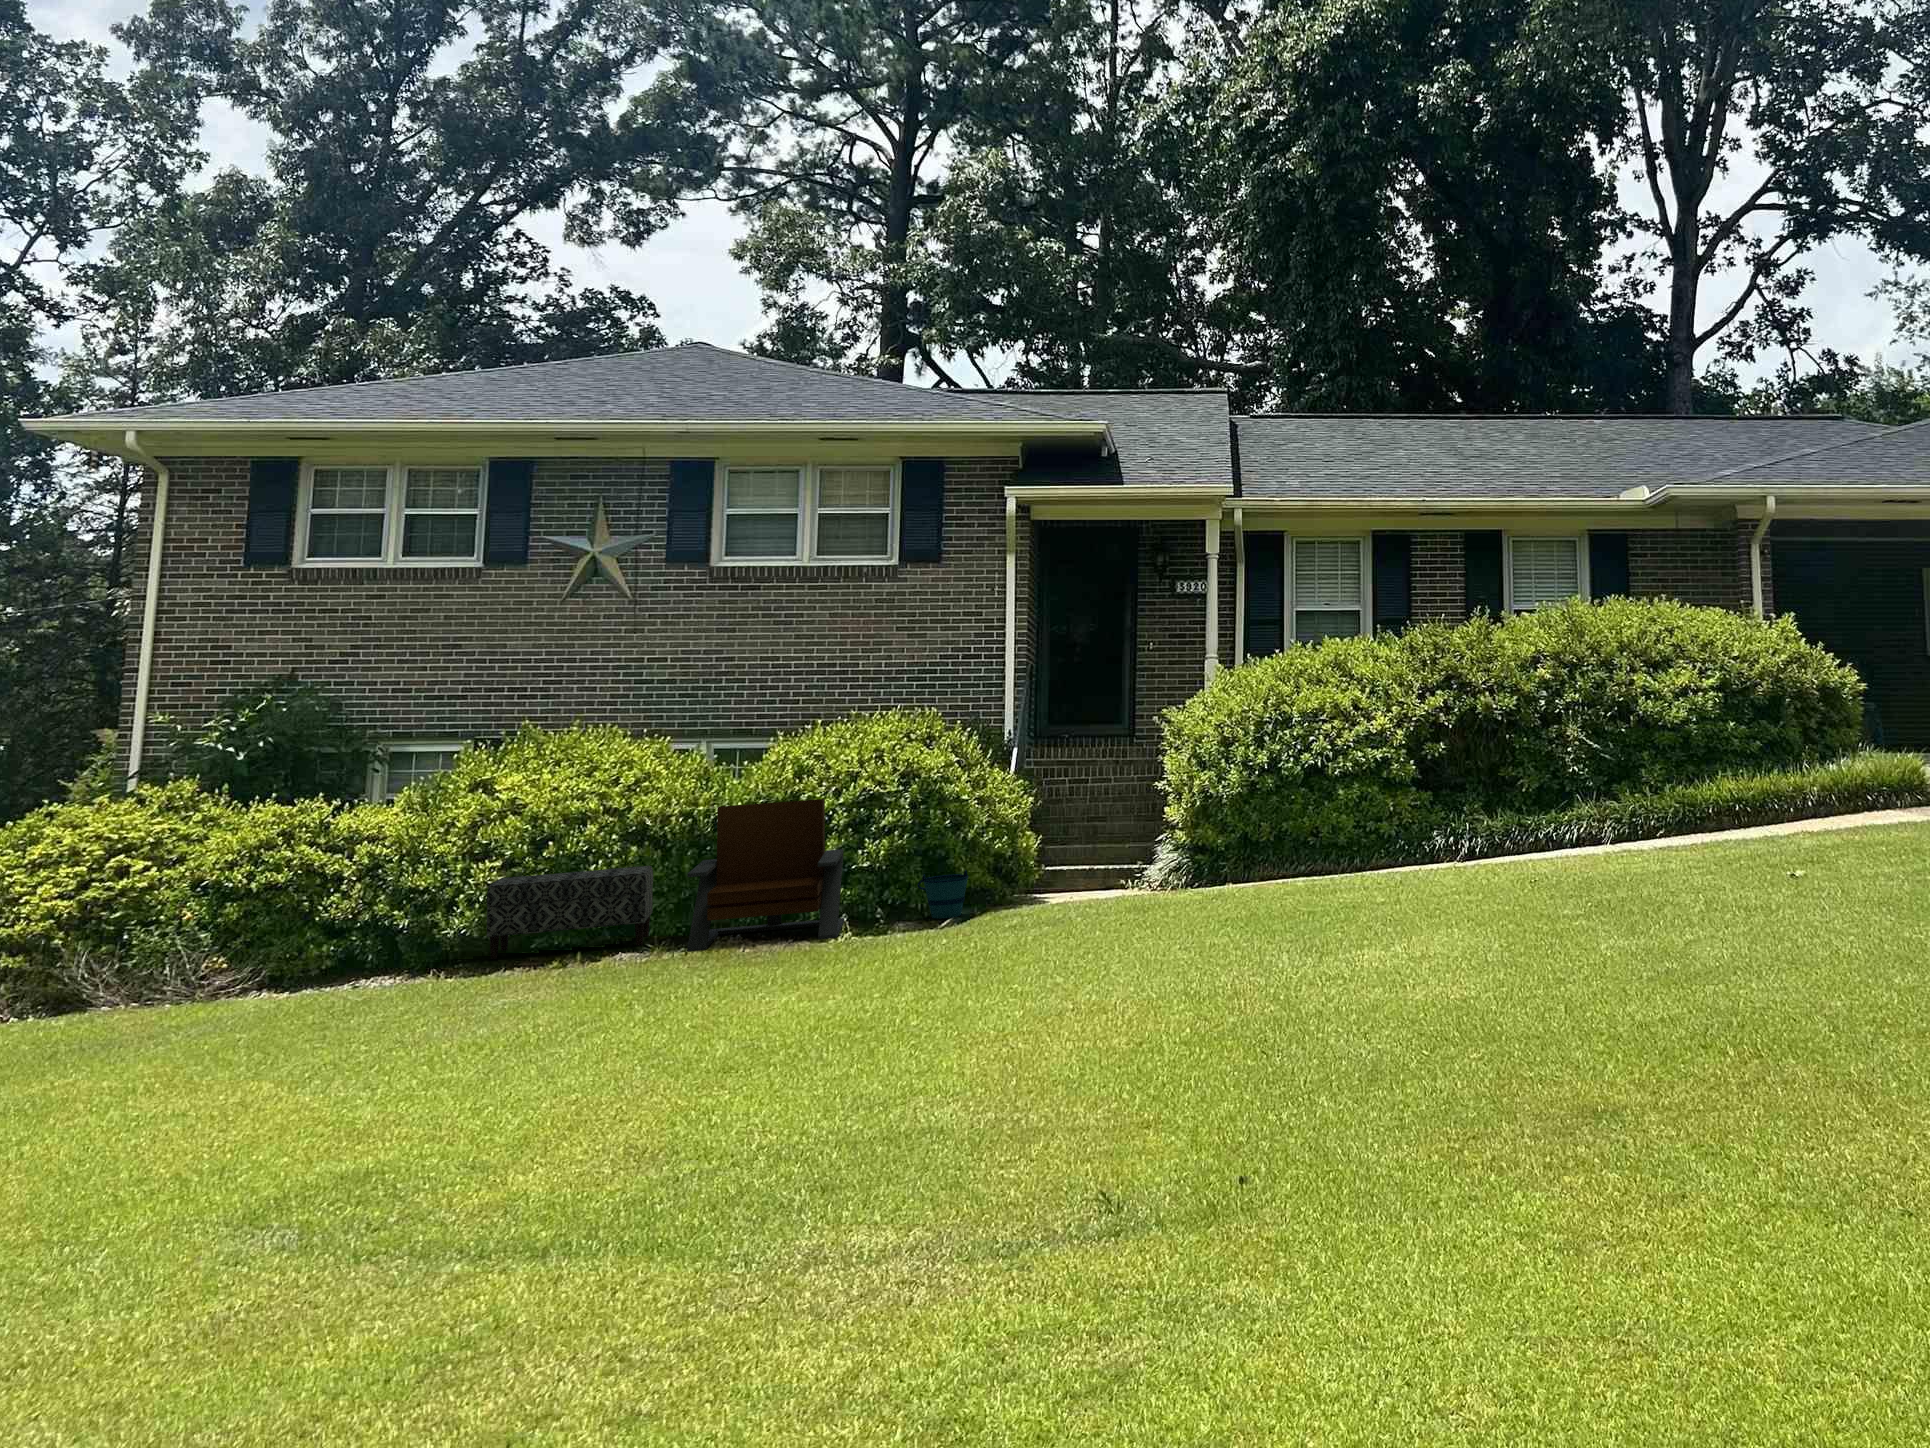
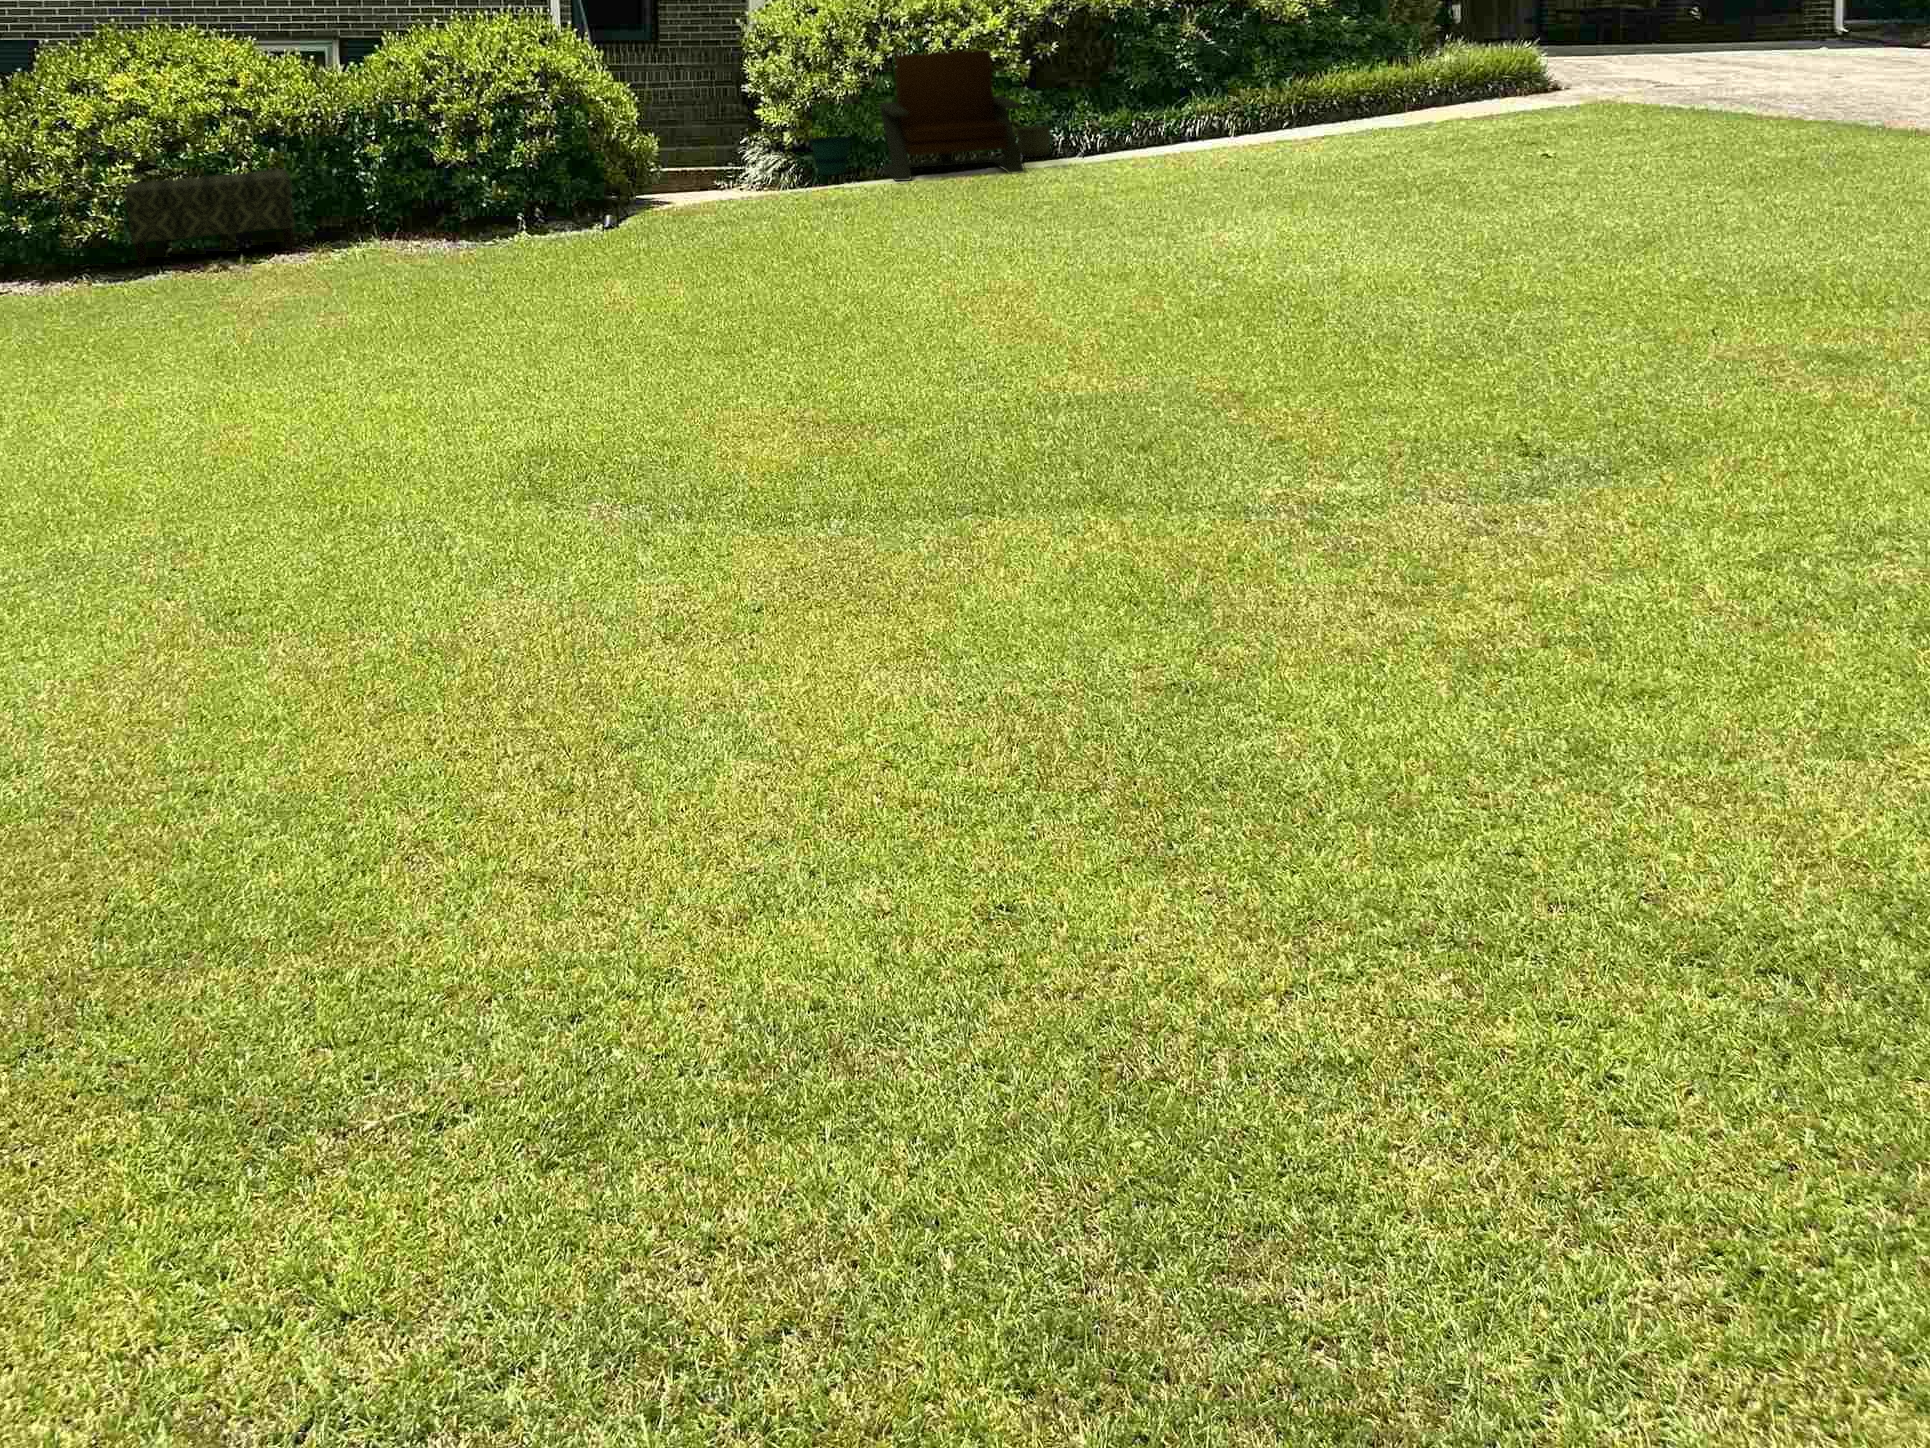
lounge chair: present [687,799,844,951] -> present [880,49,1025,181]
planter: none [1393,830,1426,862] -> present [1017,126,1050,157]
bucket: present [917,870,969,919] -> present [808,135,854,175]

